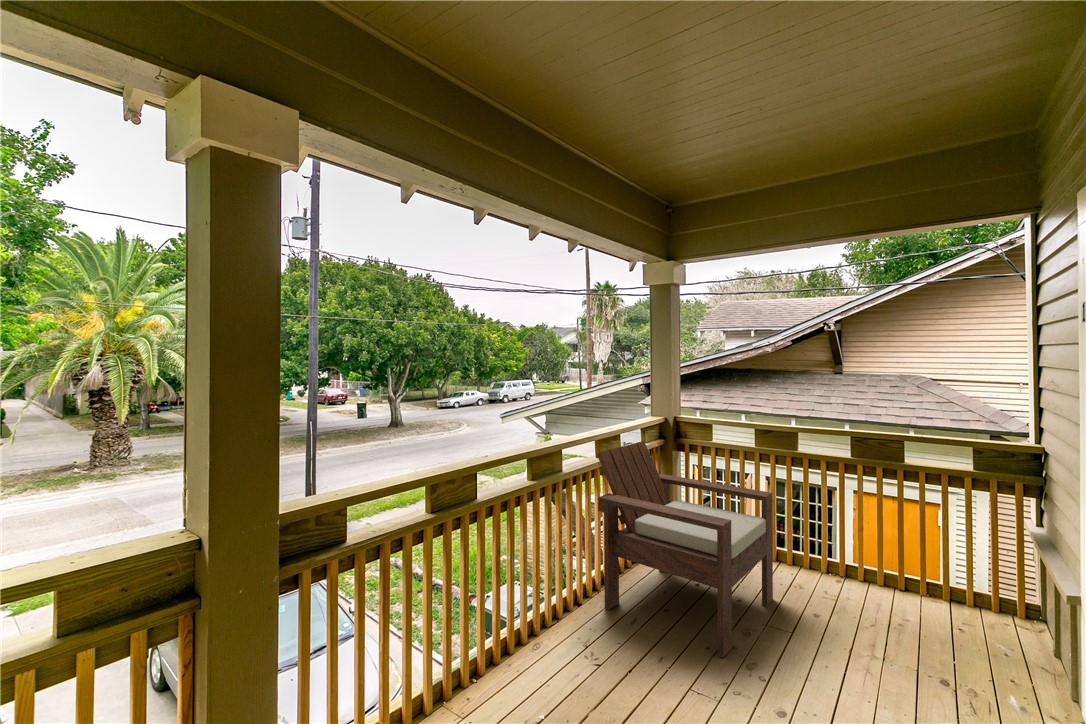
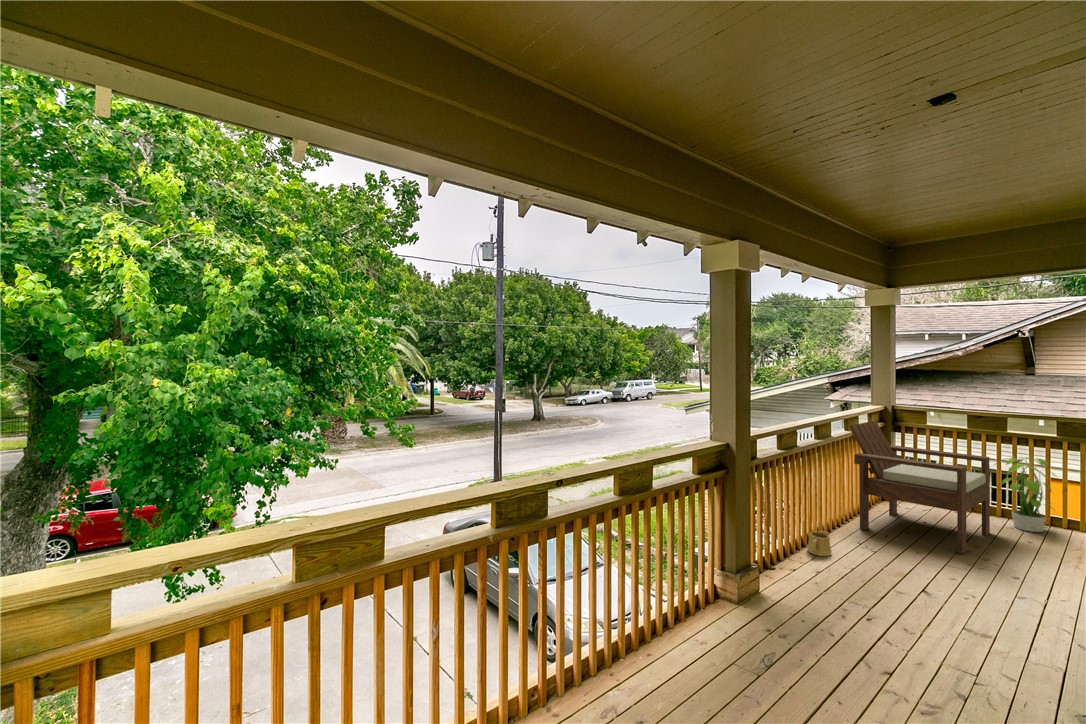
potted plant: none [782,483,855,592] -> present [995,457,1055,532]
watering can: none [490,636,534,691] -> present [807,531,831,556]

